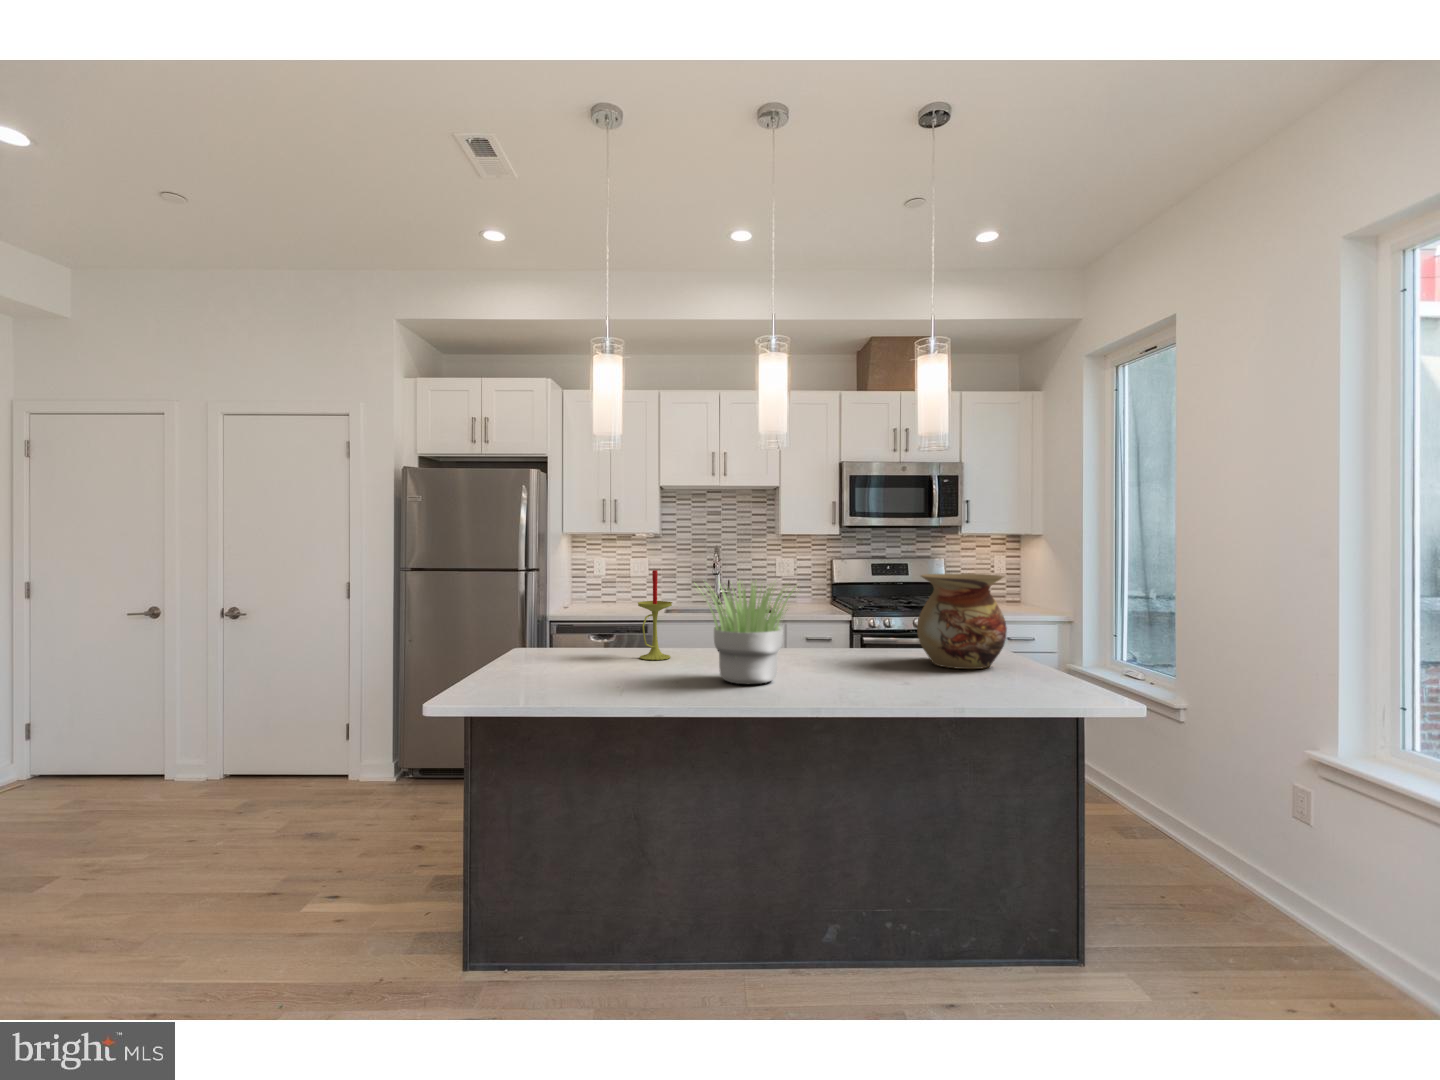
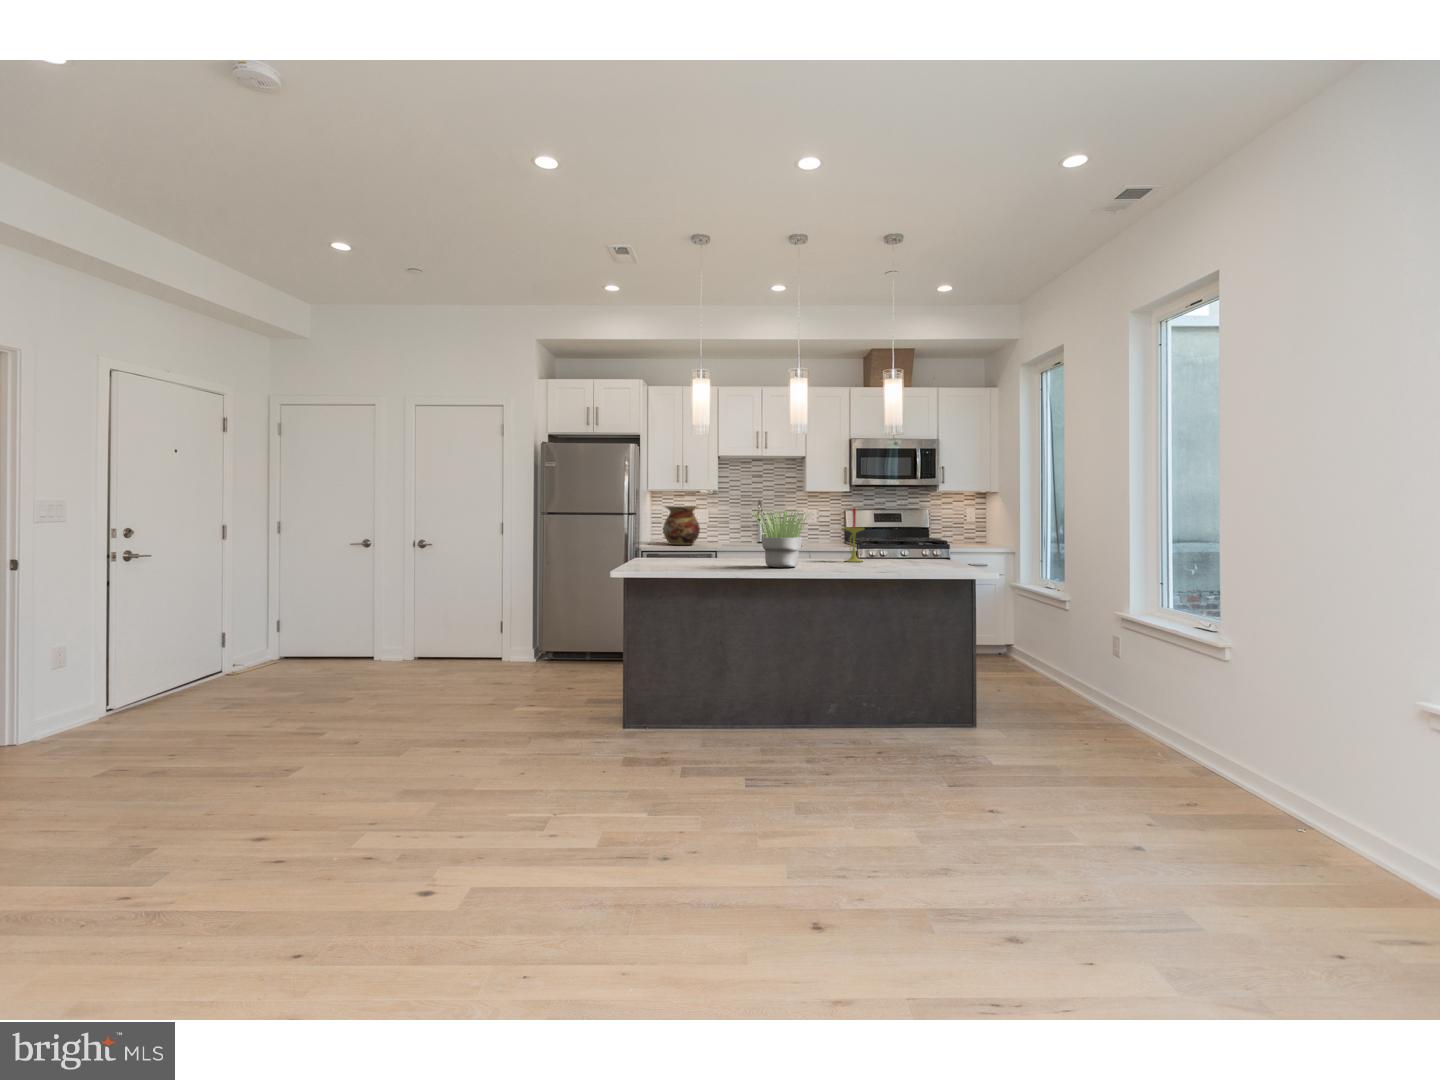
candle: present [638,570,672,660] -> present [844,508,864,562]
vase: present [917,574,1007,669] -> present [663,506,700,545]

